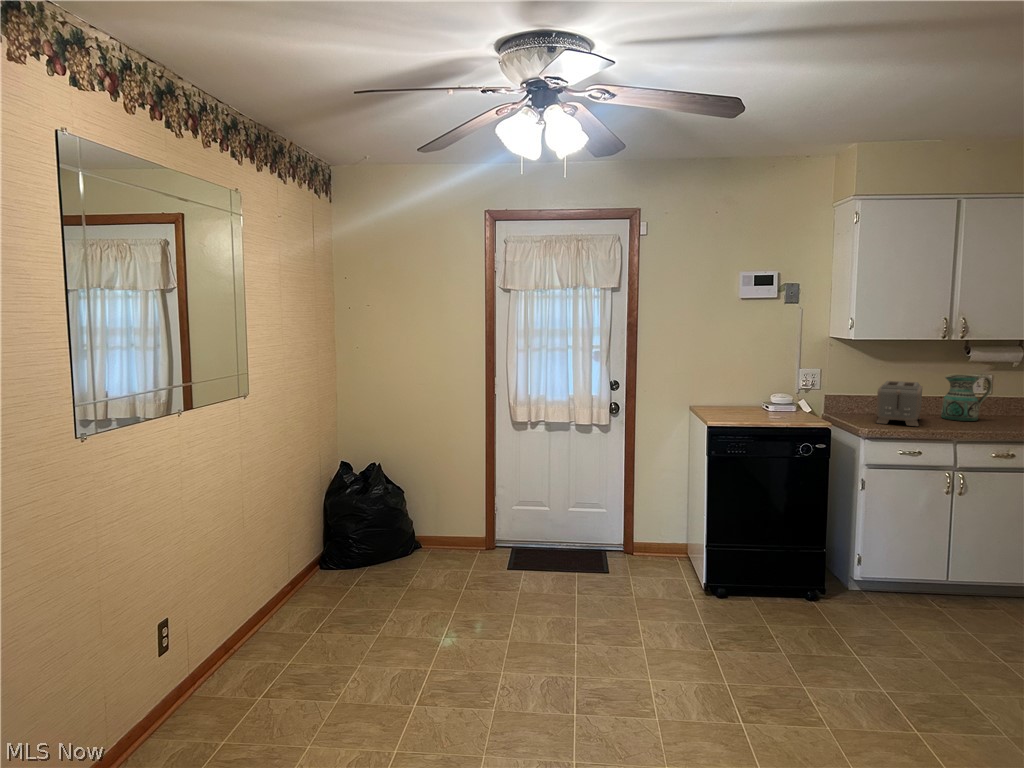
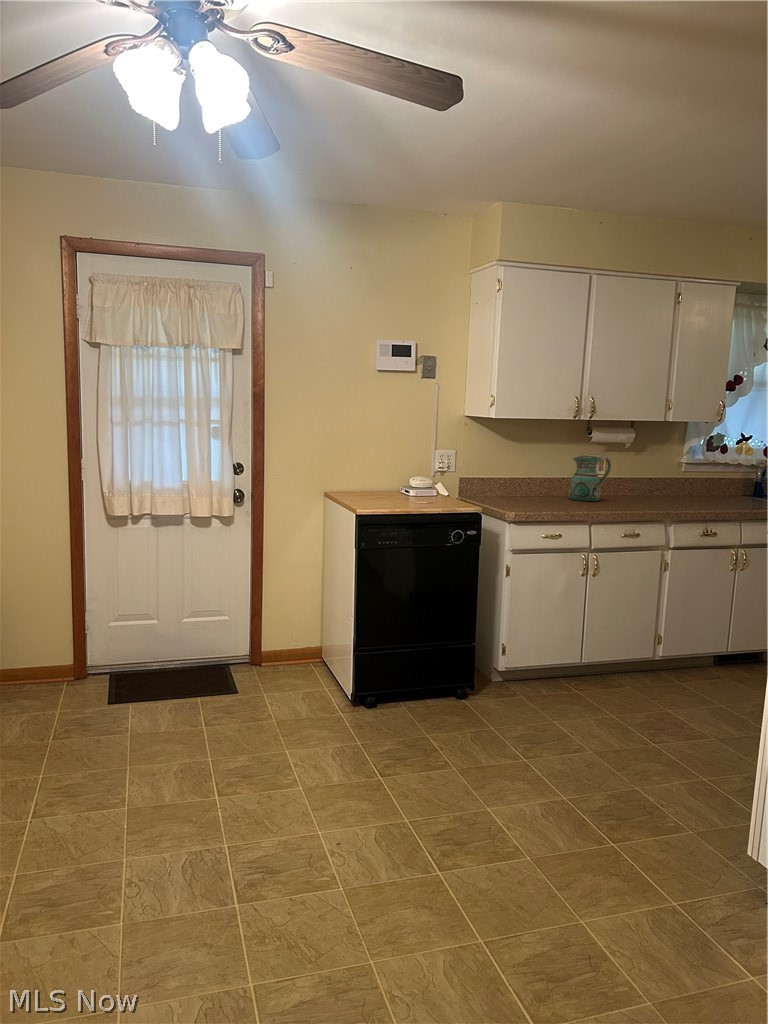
toaster: present [876,381,922,426] -> none [517,462,558,507]

